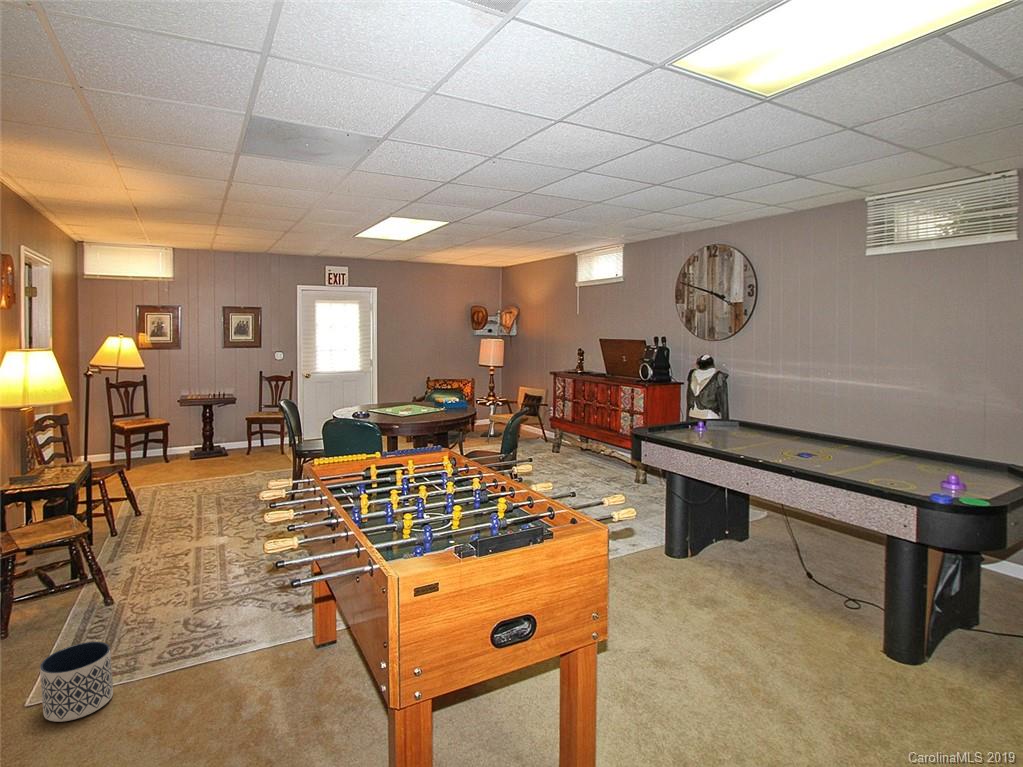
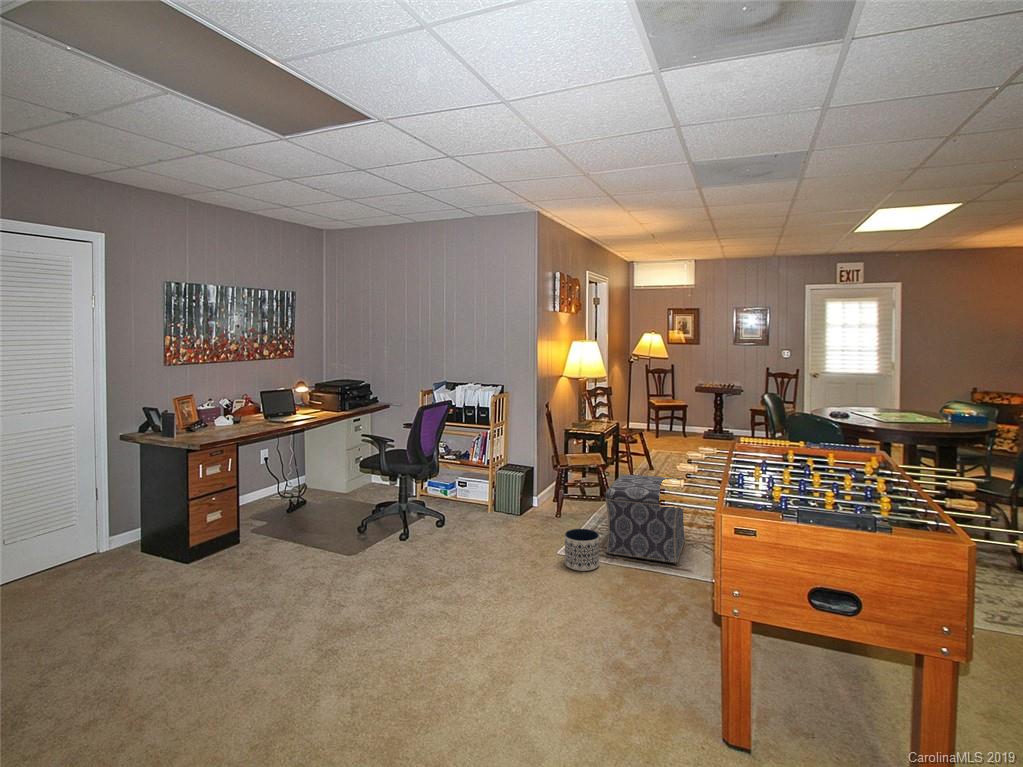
ottoman: none [110,524,236,667] -> present [605,475,685,564]

